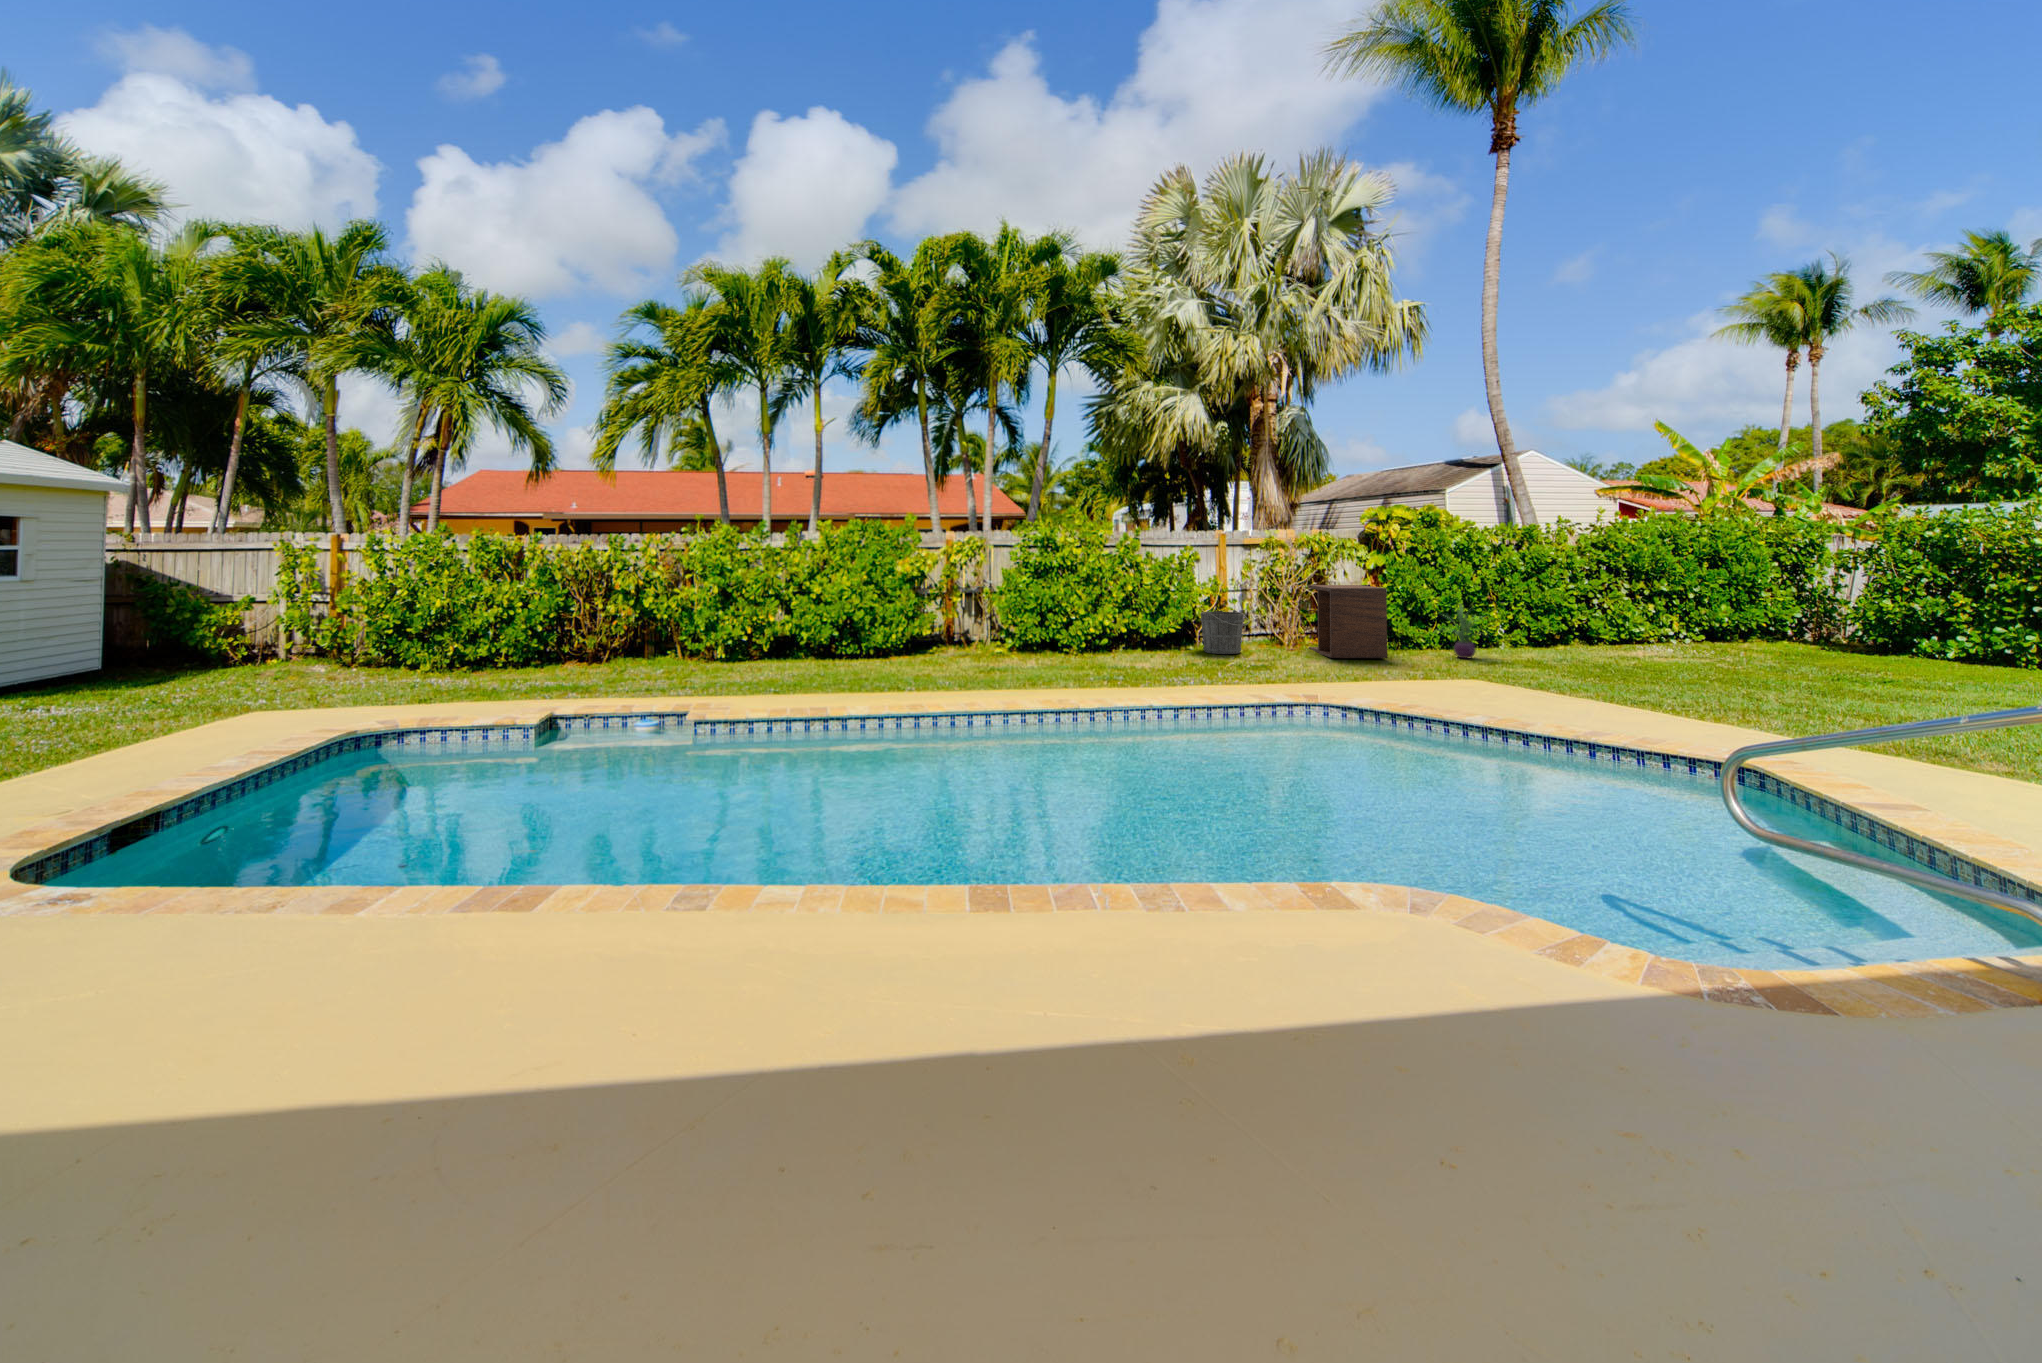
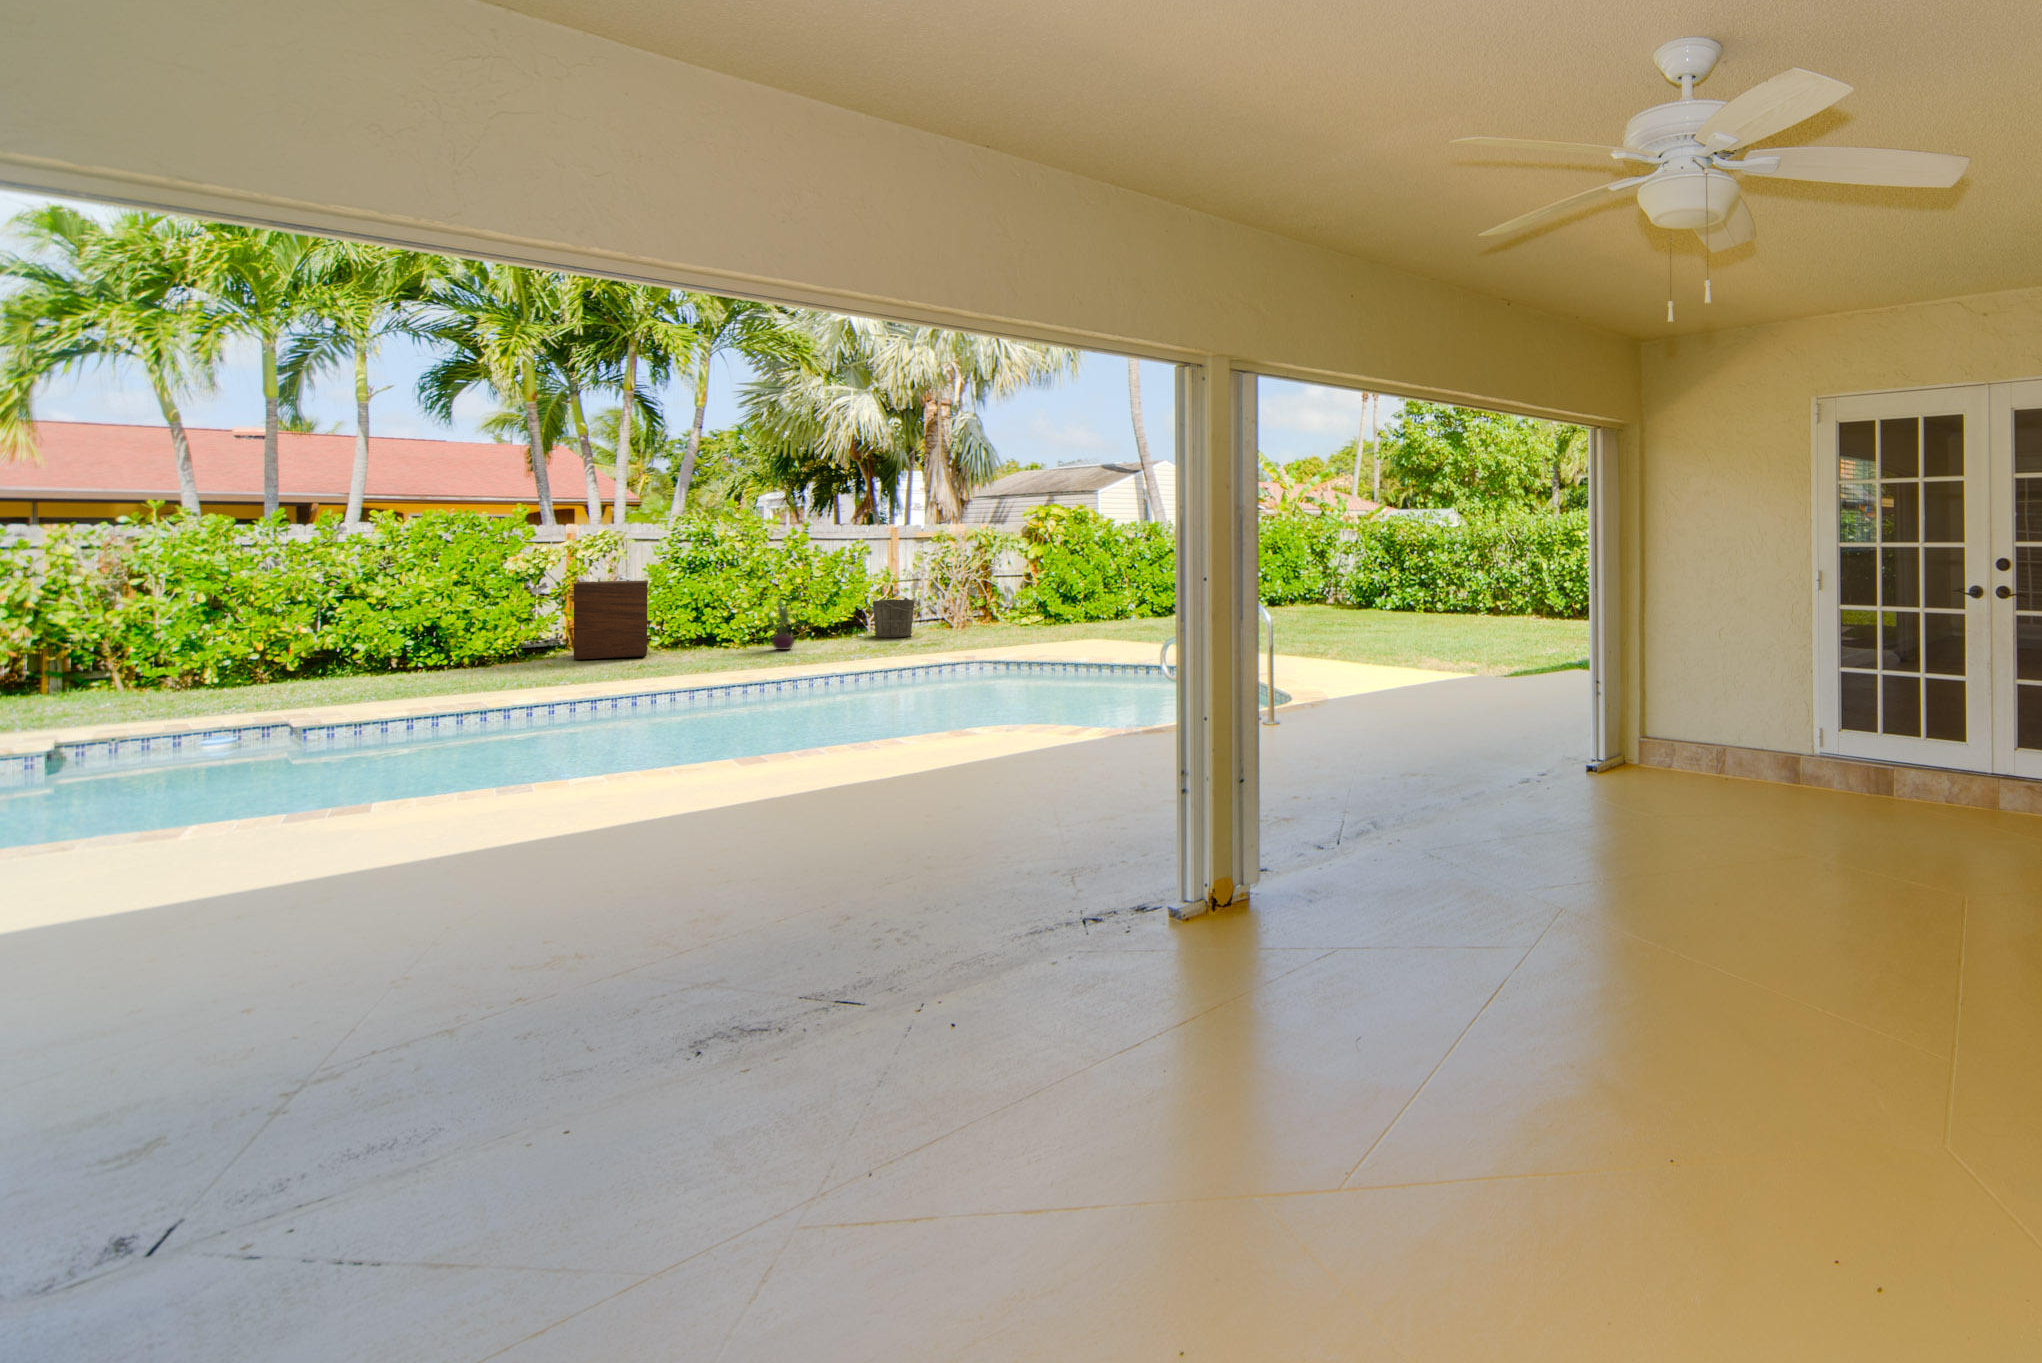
side table: present [1308,585,1387,658] -> present [574,580,648,660]
decorative plant: present [1453,605,1487,658] -> present [760,598,794,650]

